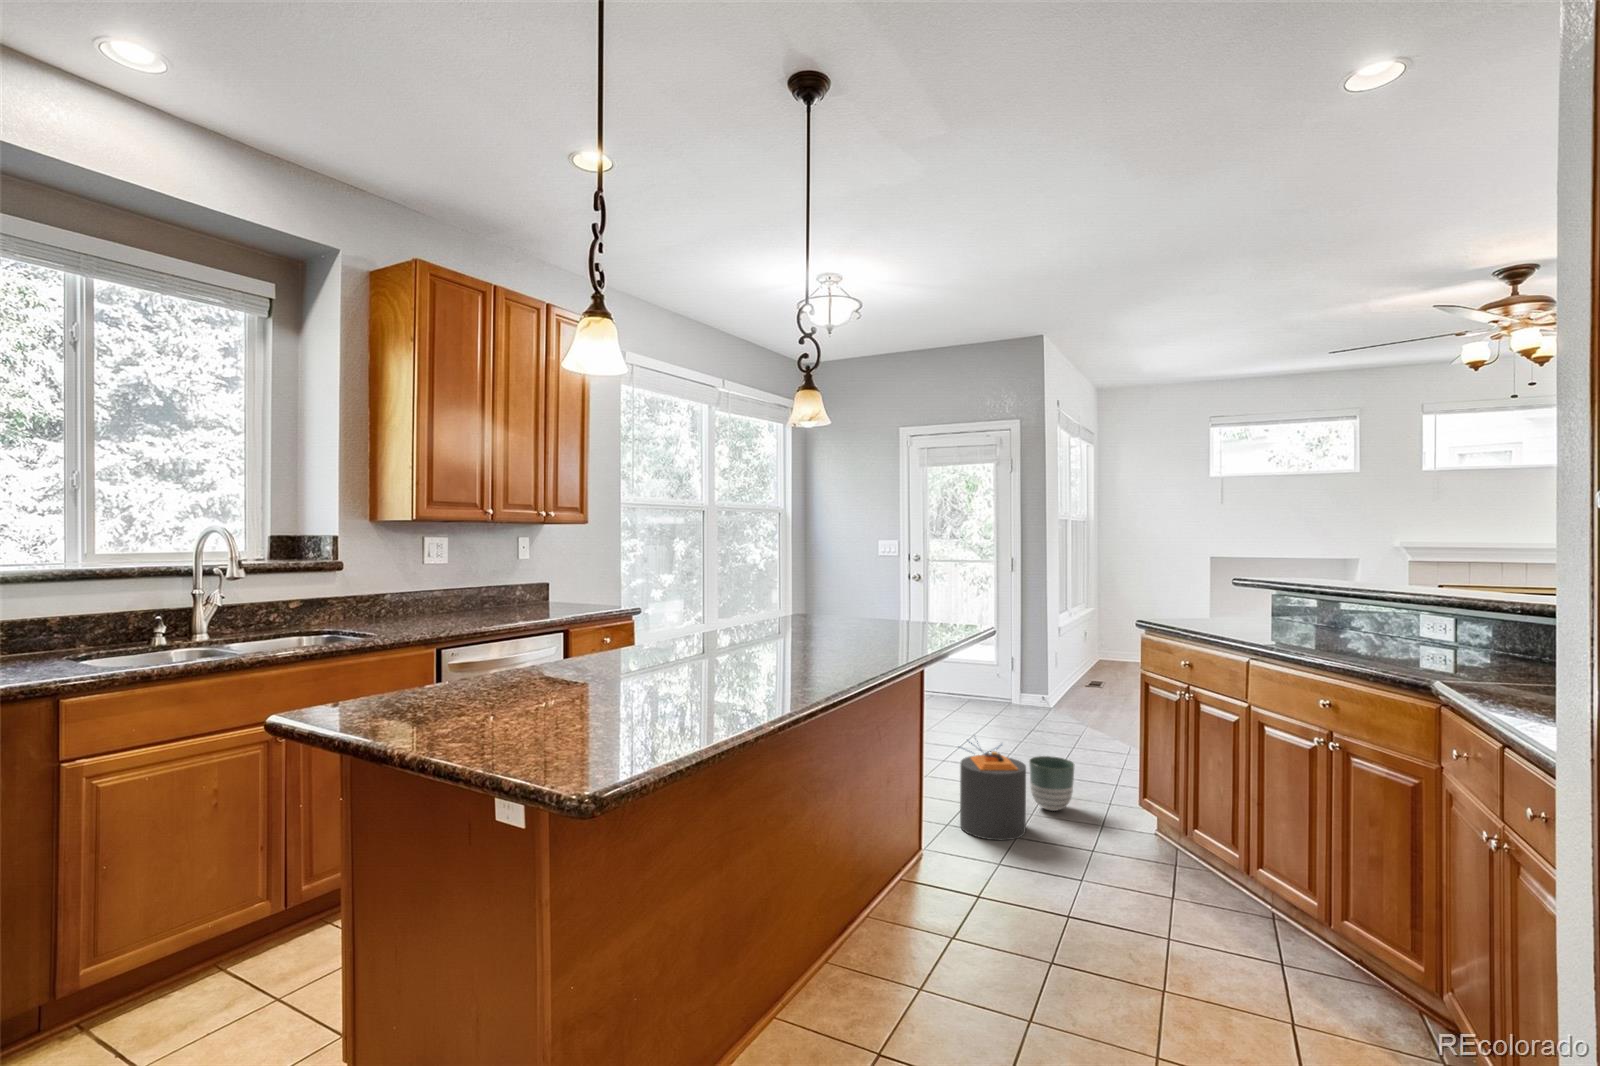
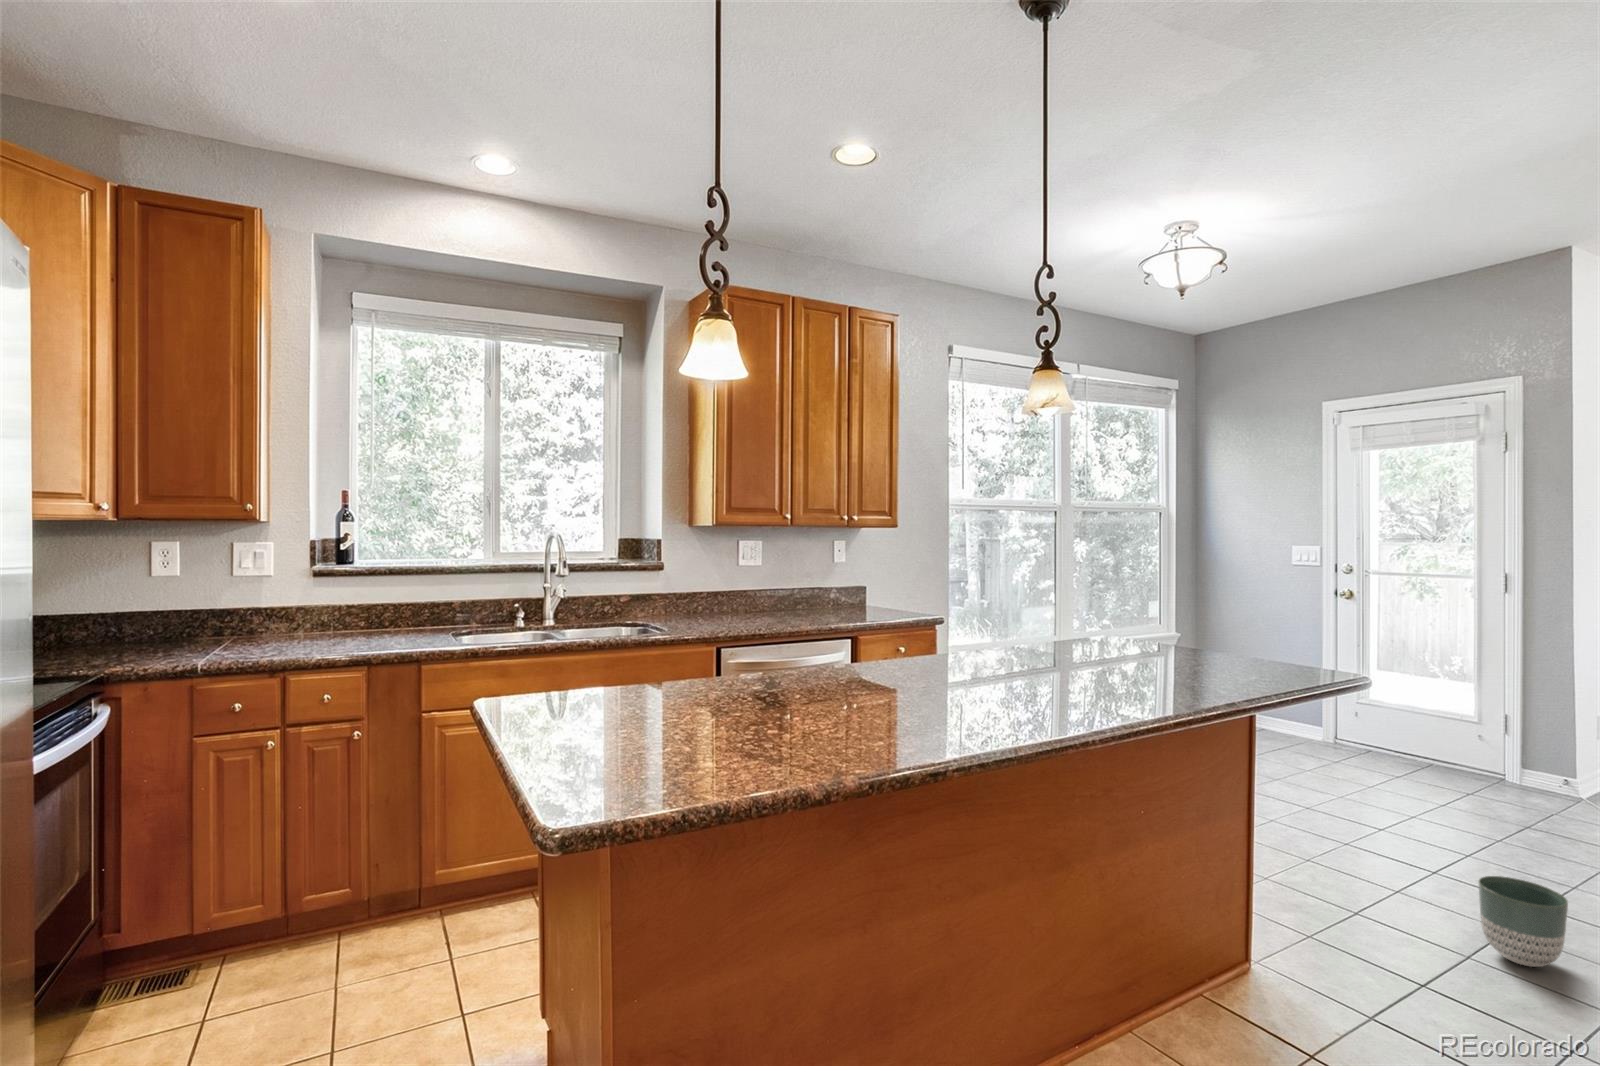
trash can: present [960,738,1026,840] -> none [1334,821,1458,994]

